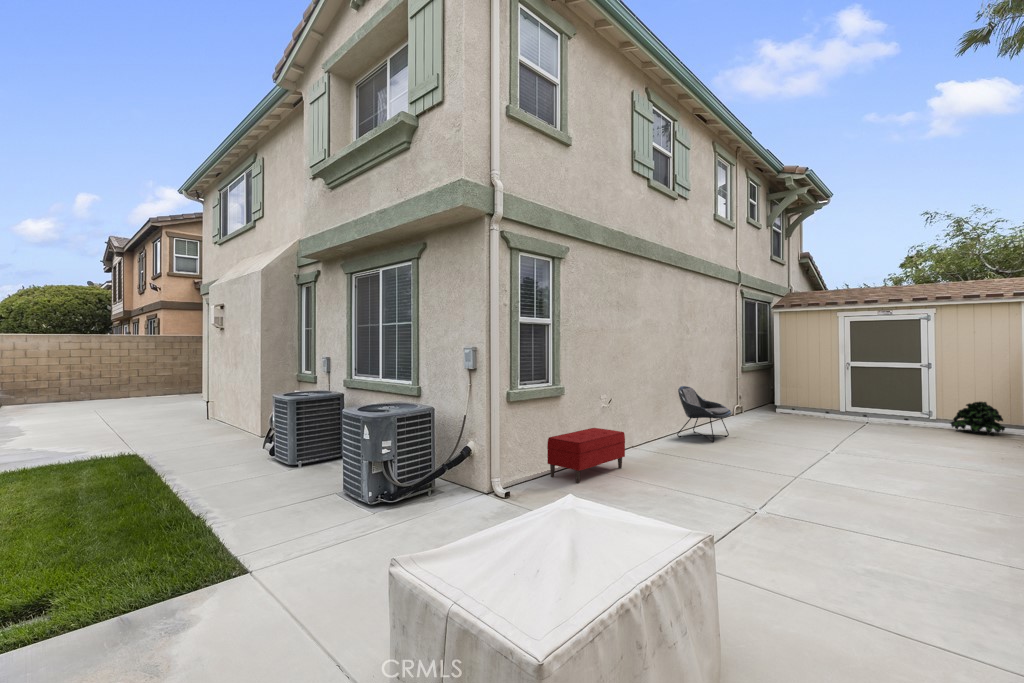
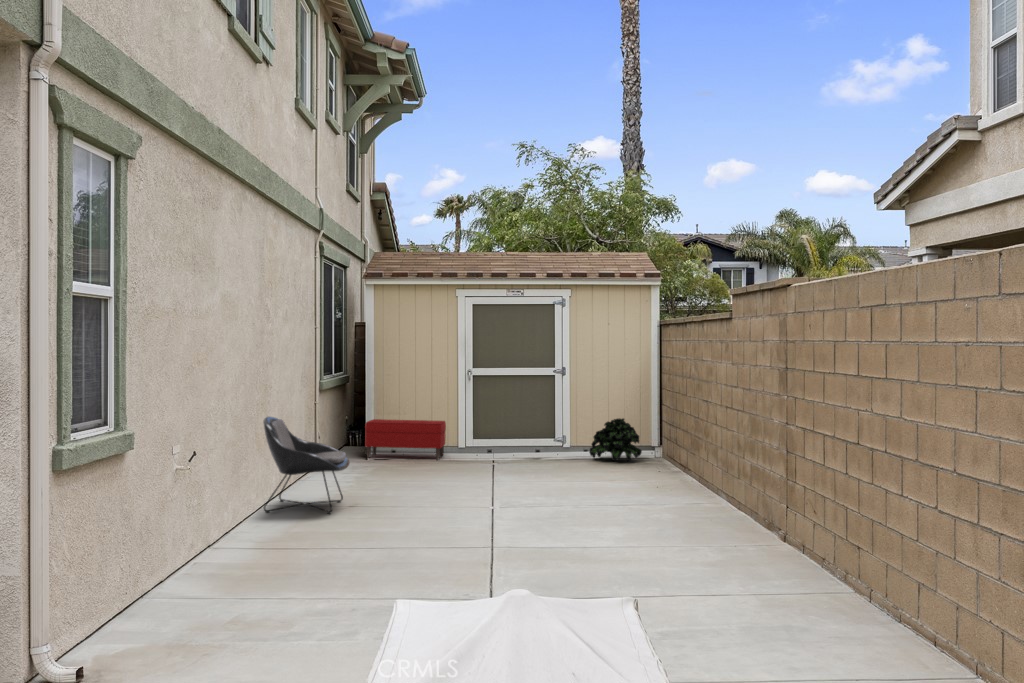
bench: present [547,428,625,483] -> present [365,419,446,460]

